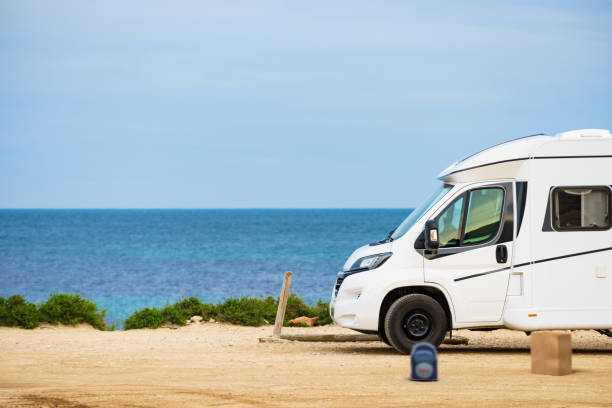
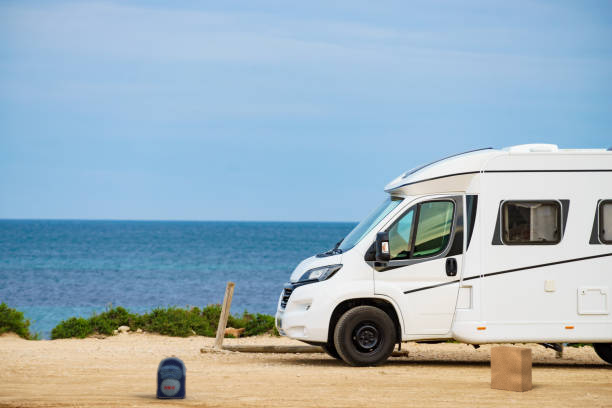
backpack: present [410,343,438,381] -> present [156,357,187,399]

